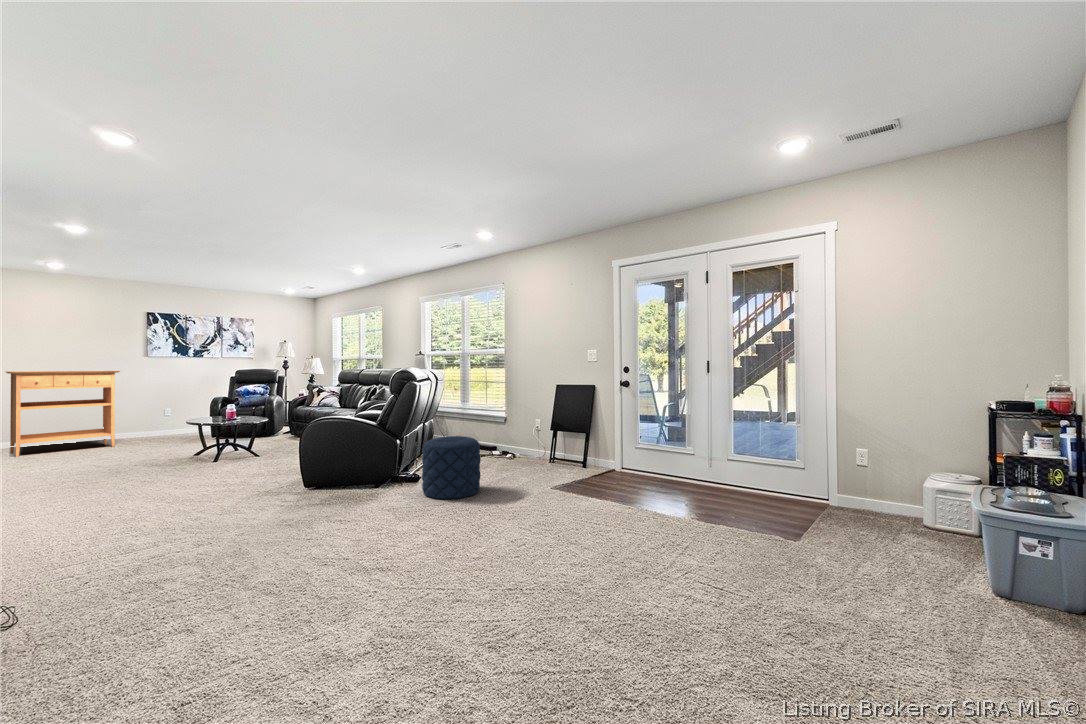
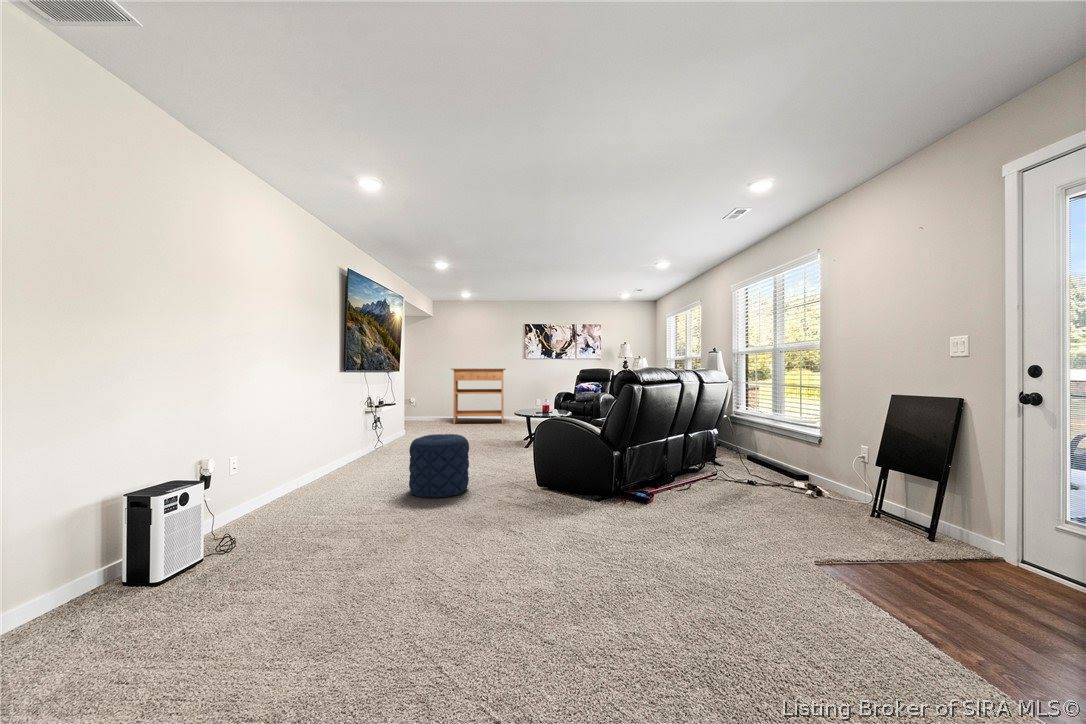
pouf: present [422,436,481,499] -> present [409,434,469,498]

